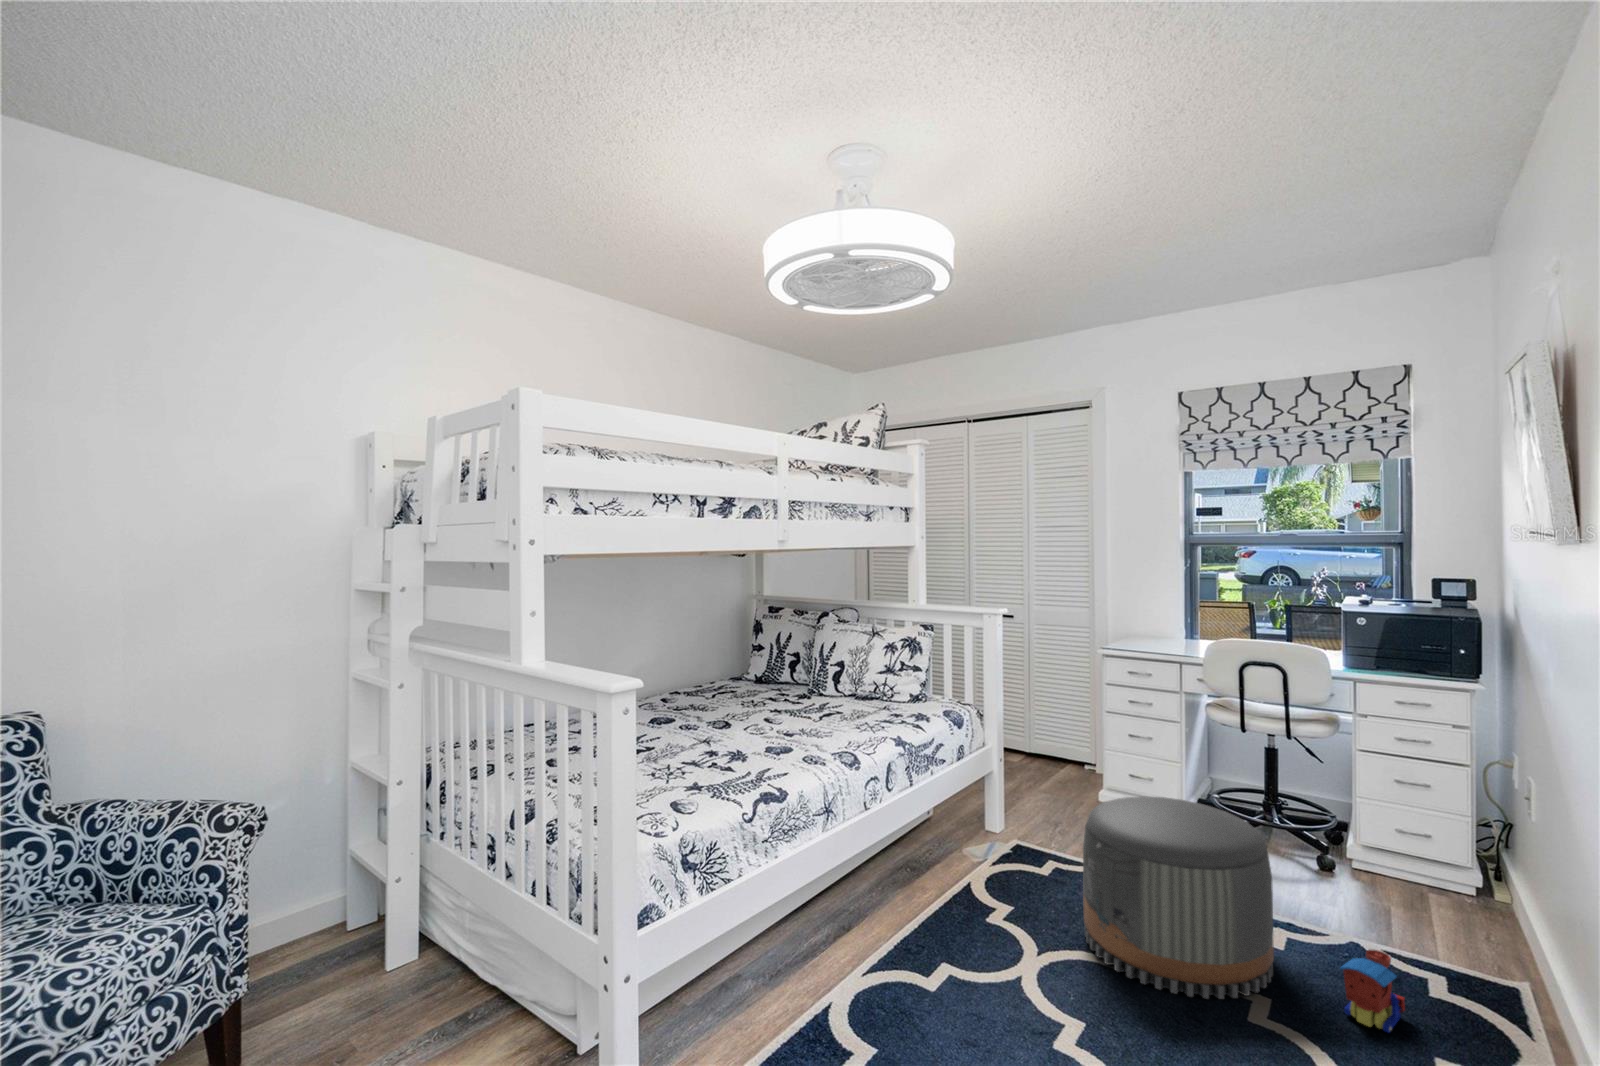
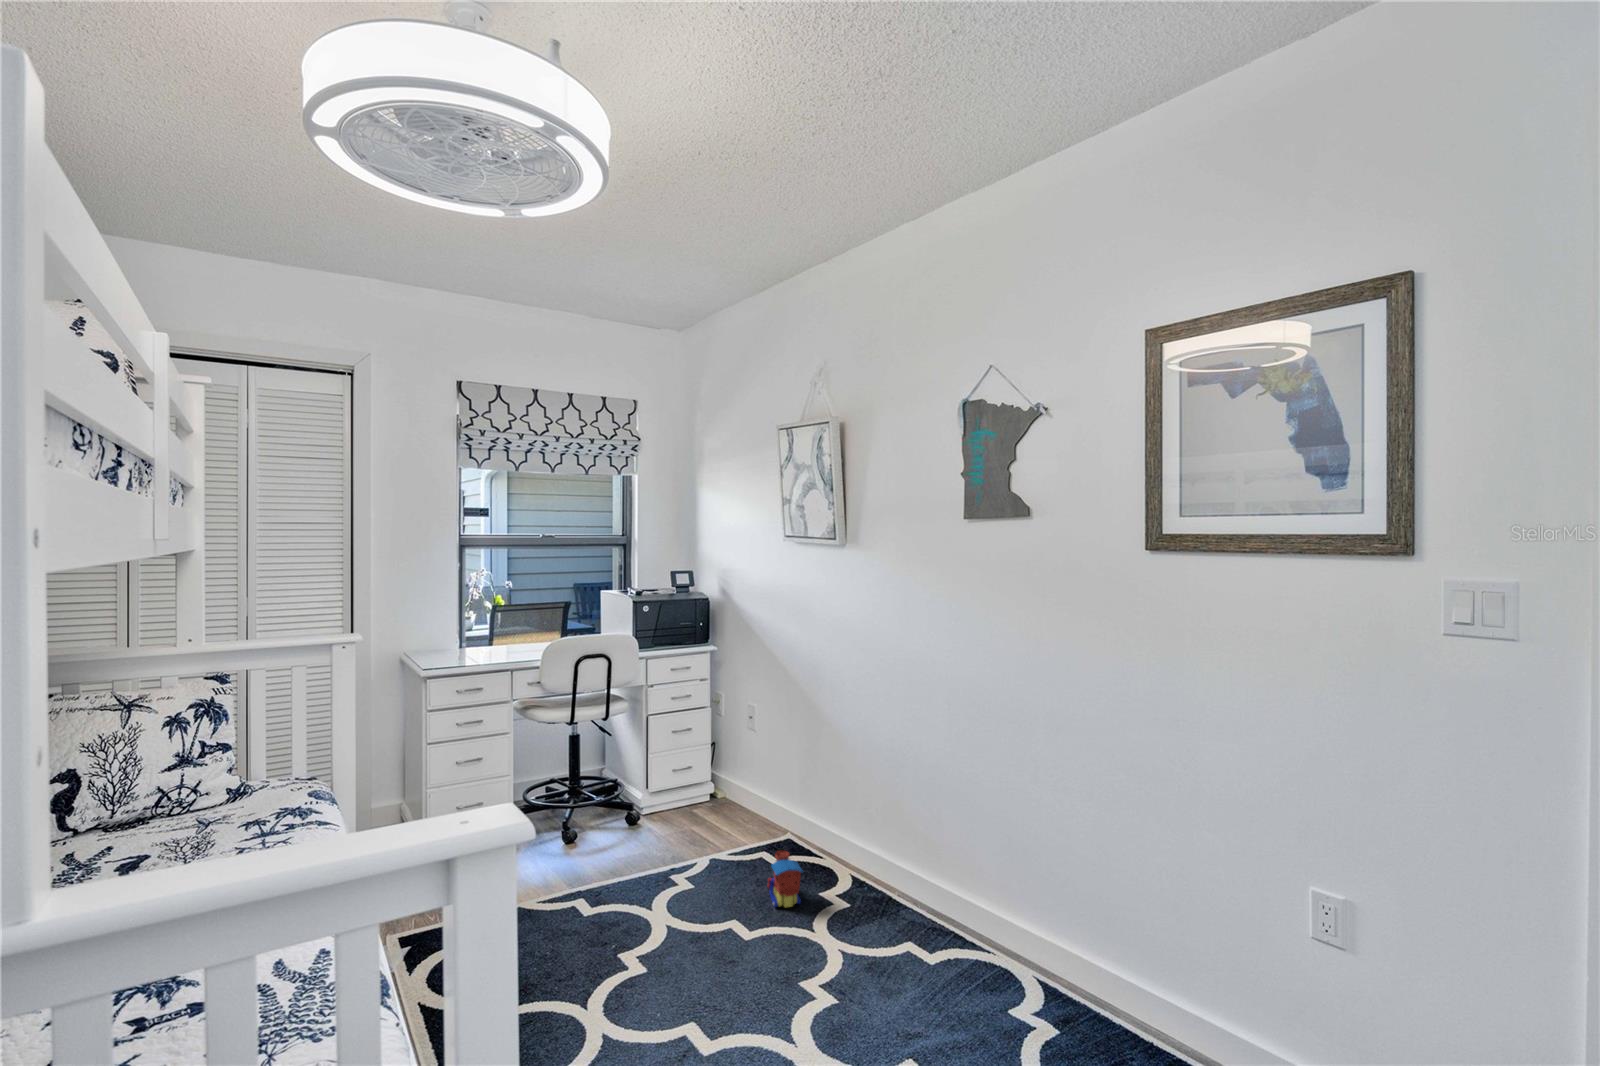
pouf: present [1083,796,1274,999] -> none [570,793,732,982]

